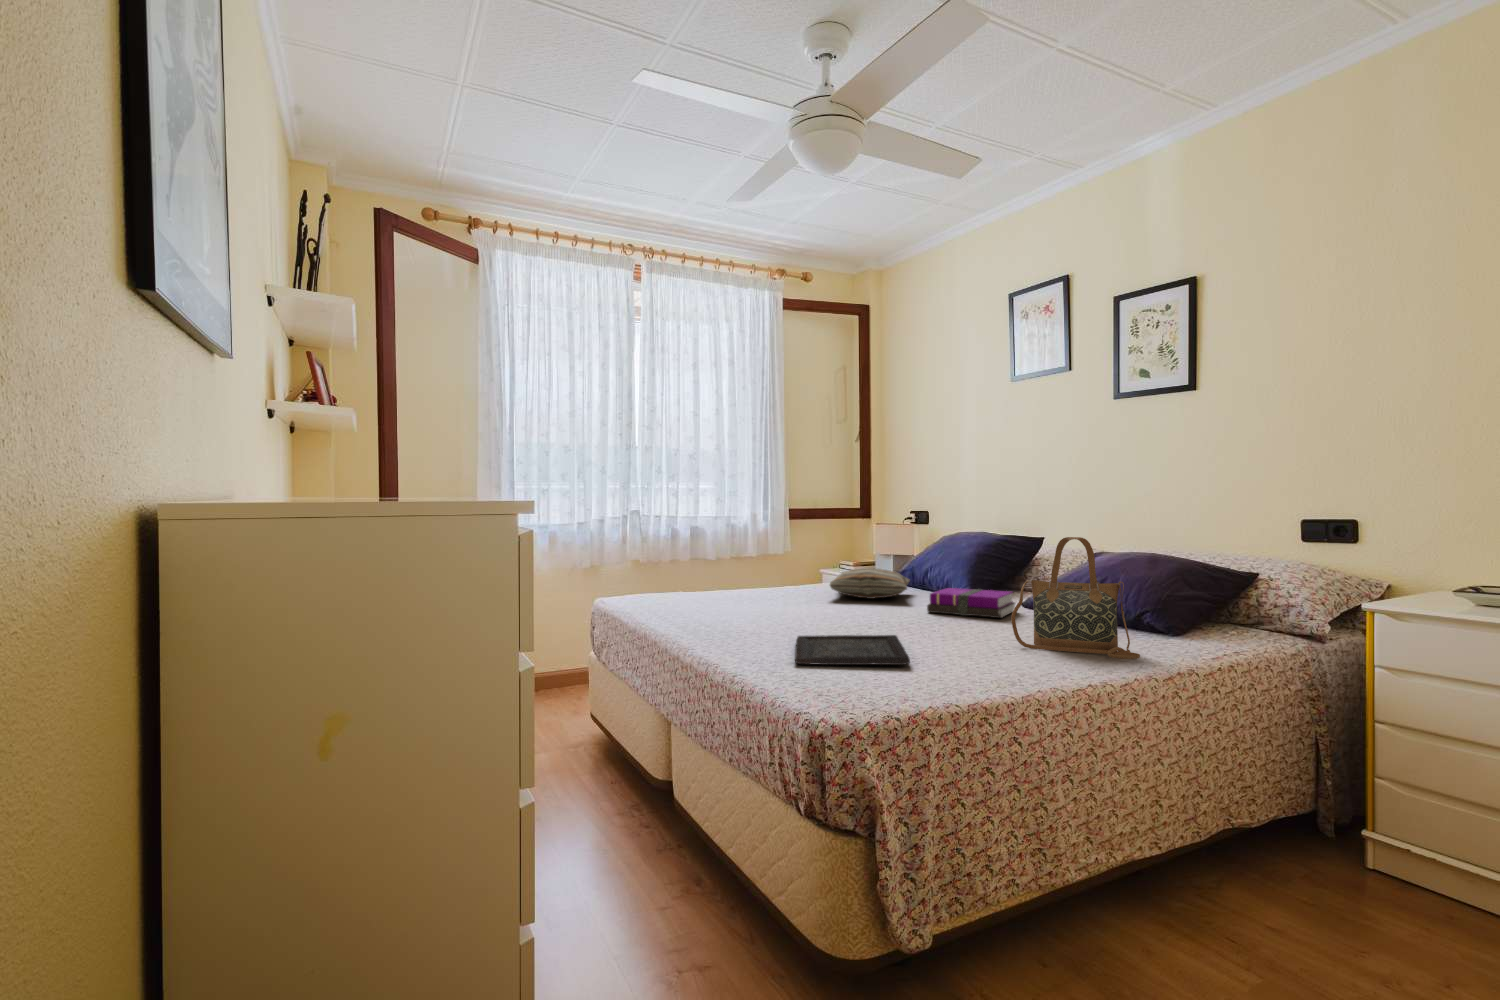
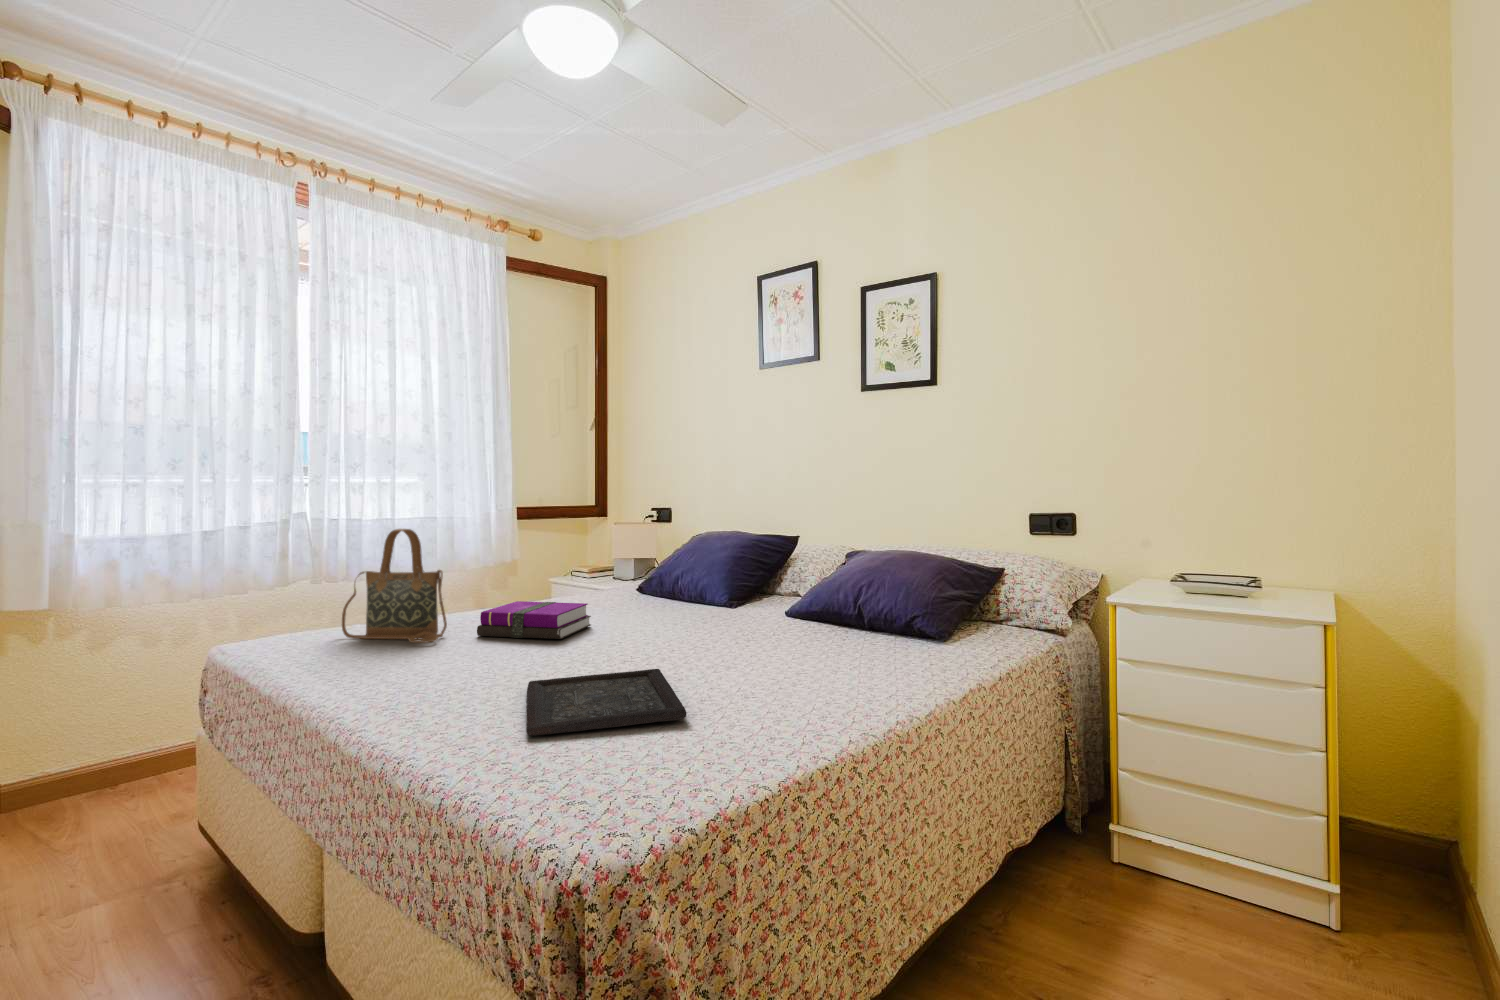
handbag: present [1011,537,1140,659] -> present [342,529,447,643]
pillow: present [830,568,910,599] -> none [566,574,660,611]
notebook: present [927,588,1015,618] -> present [477,601,591,639]

